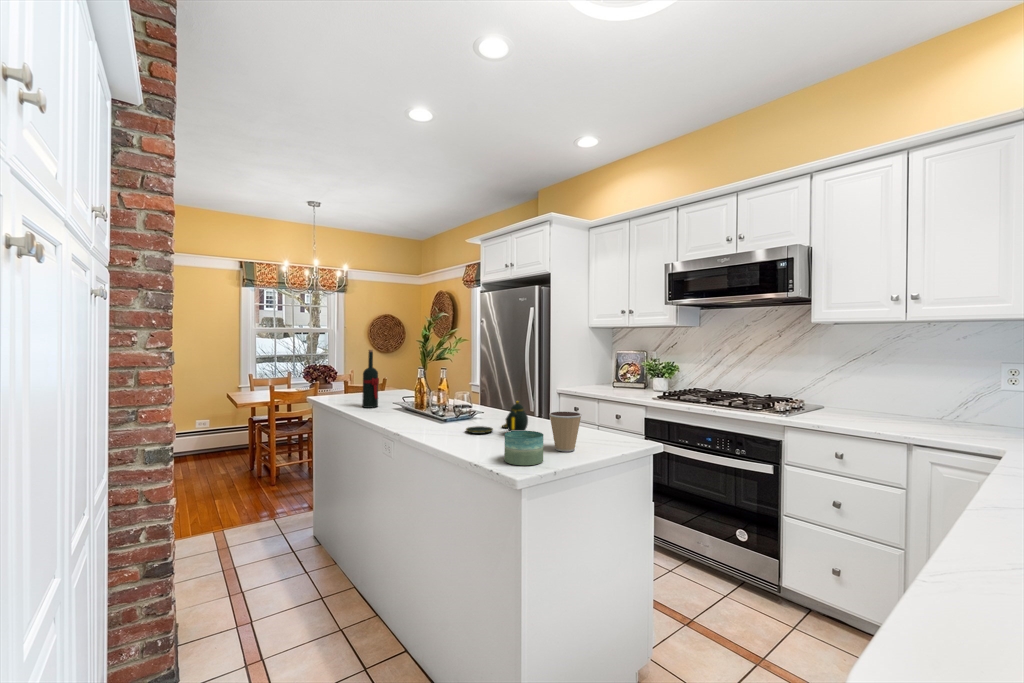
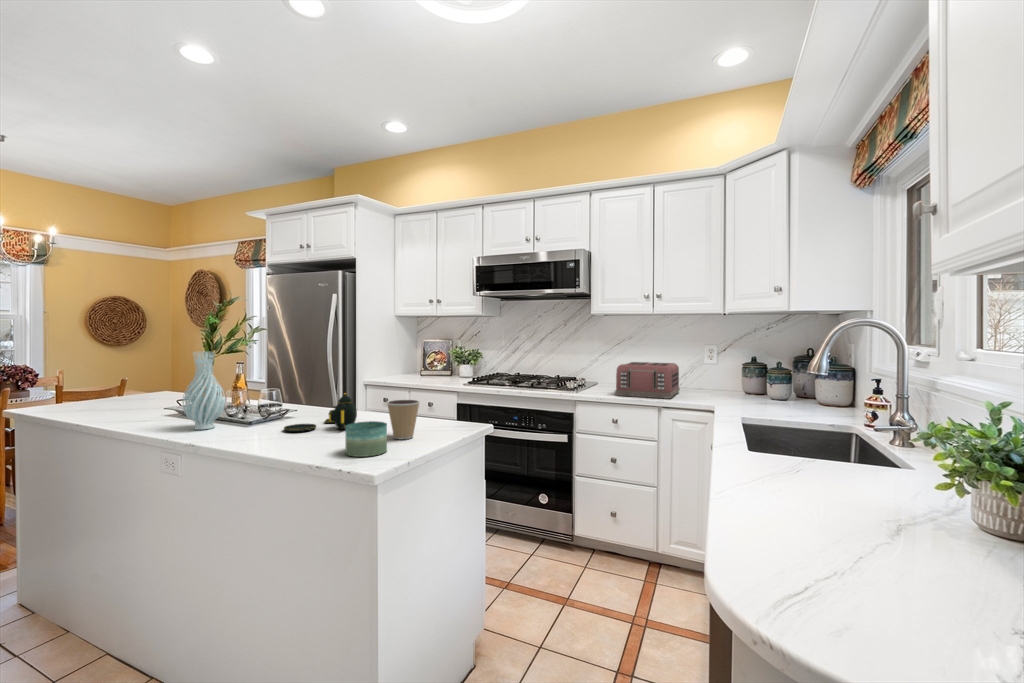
wine bottle: present [362,350,379,408] -> none [119,342,145,416]
vase: none [395,358,426,424] -> present [183,352,225,430]
toaster: none [841,383,948,434] -> present [615,362,680,399]

